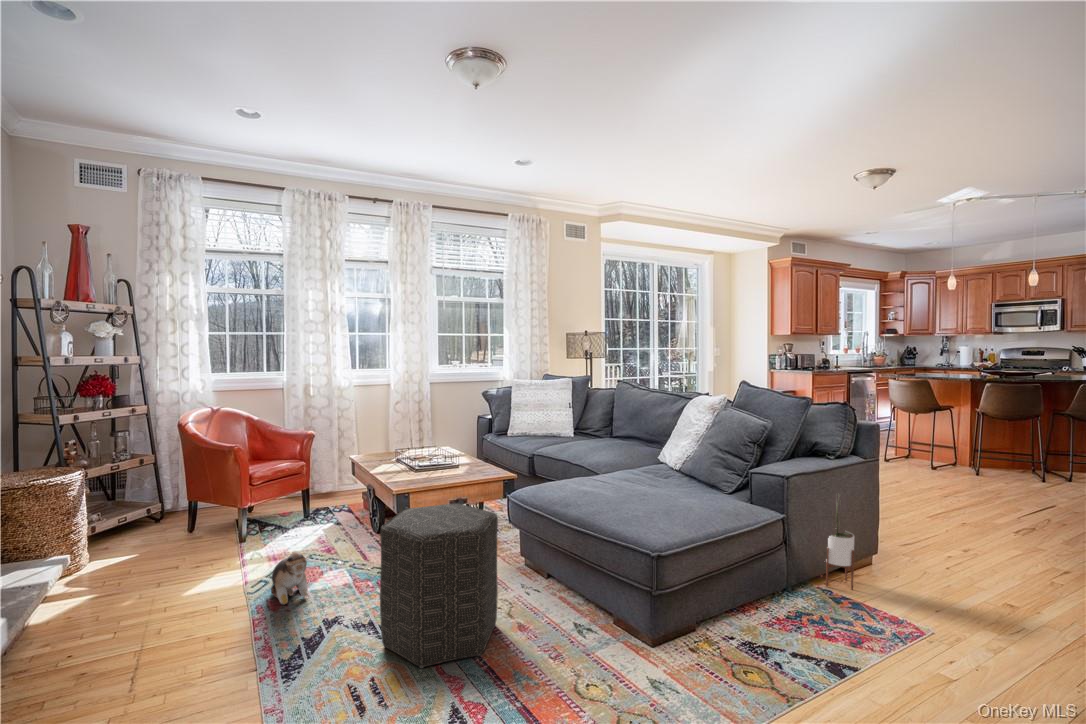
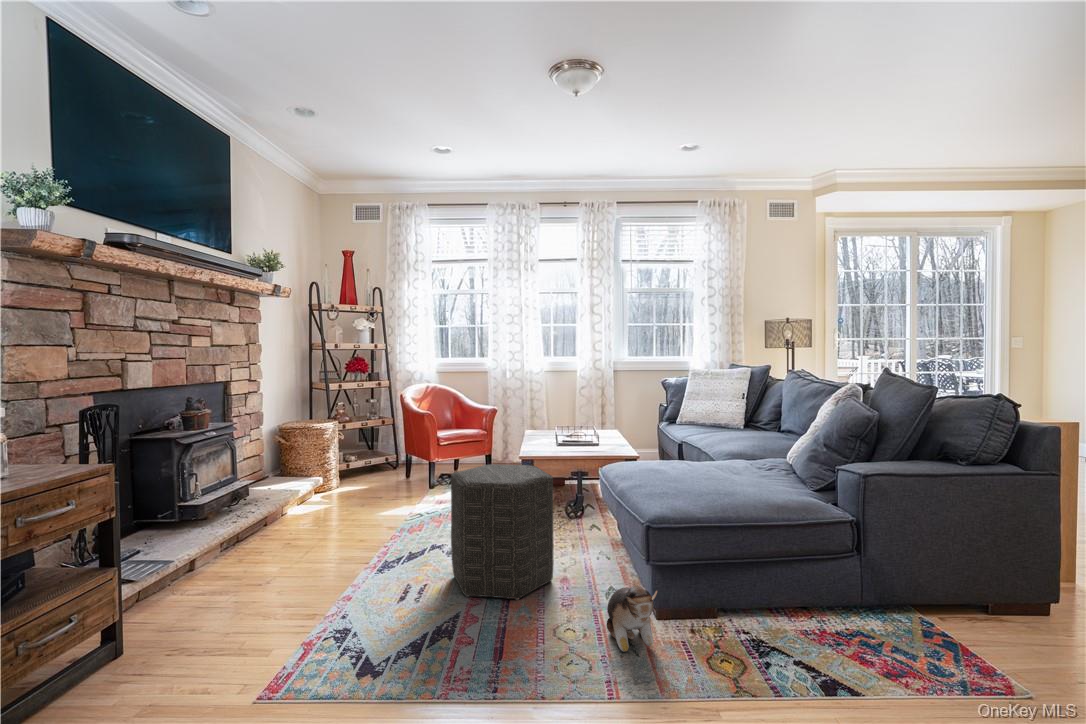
potted plant: present [821,497,854,590] -> none [989,502,1043,650]
plush toy: present [271,552,308,605] -> present [607,585,657,652]

